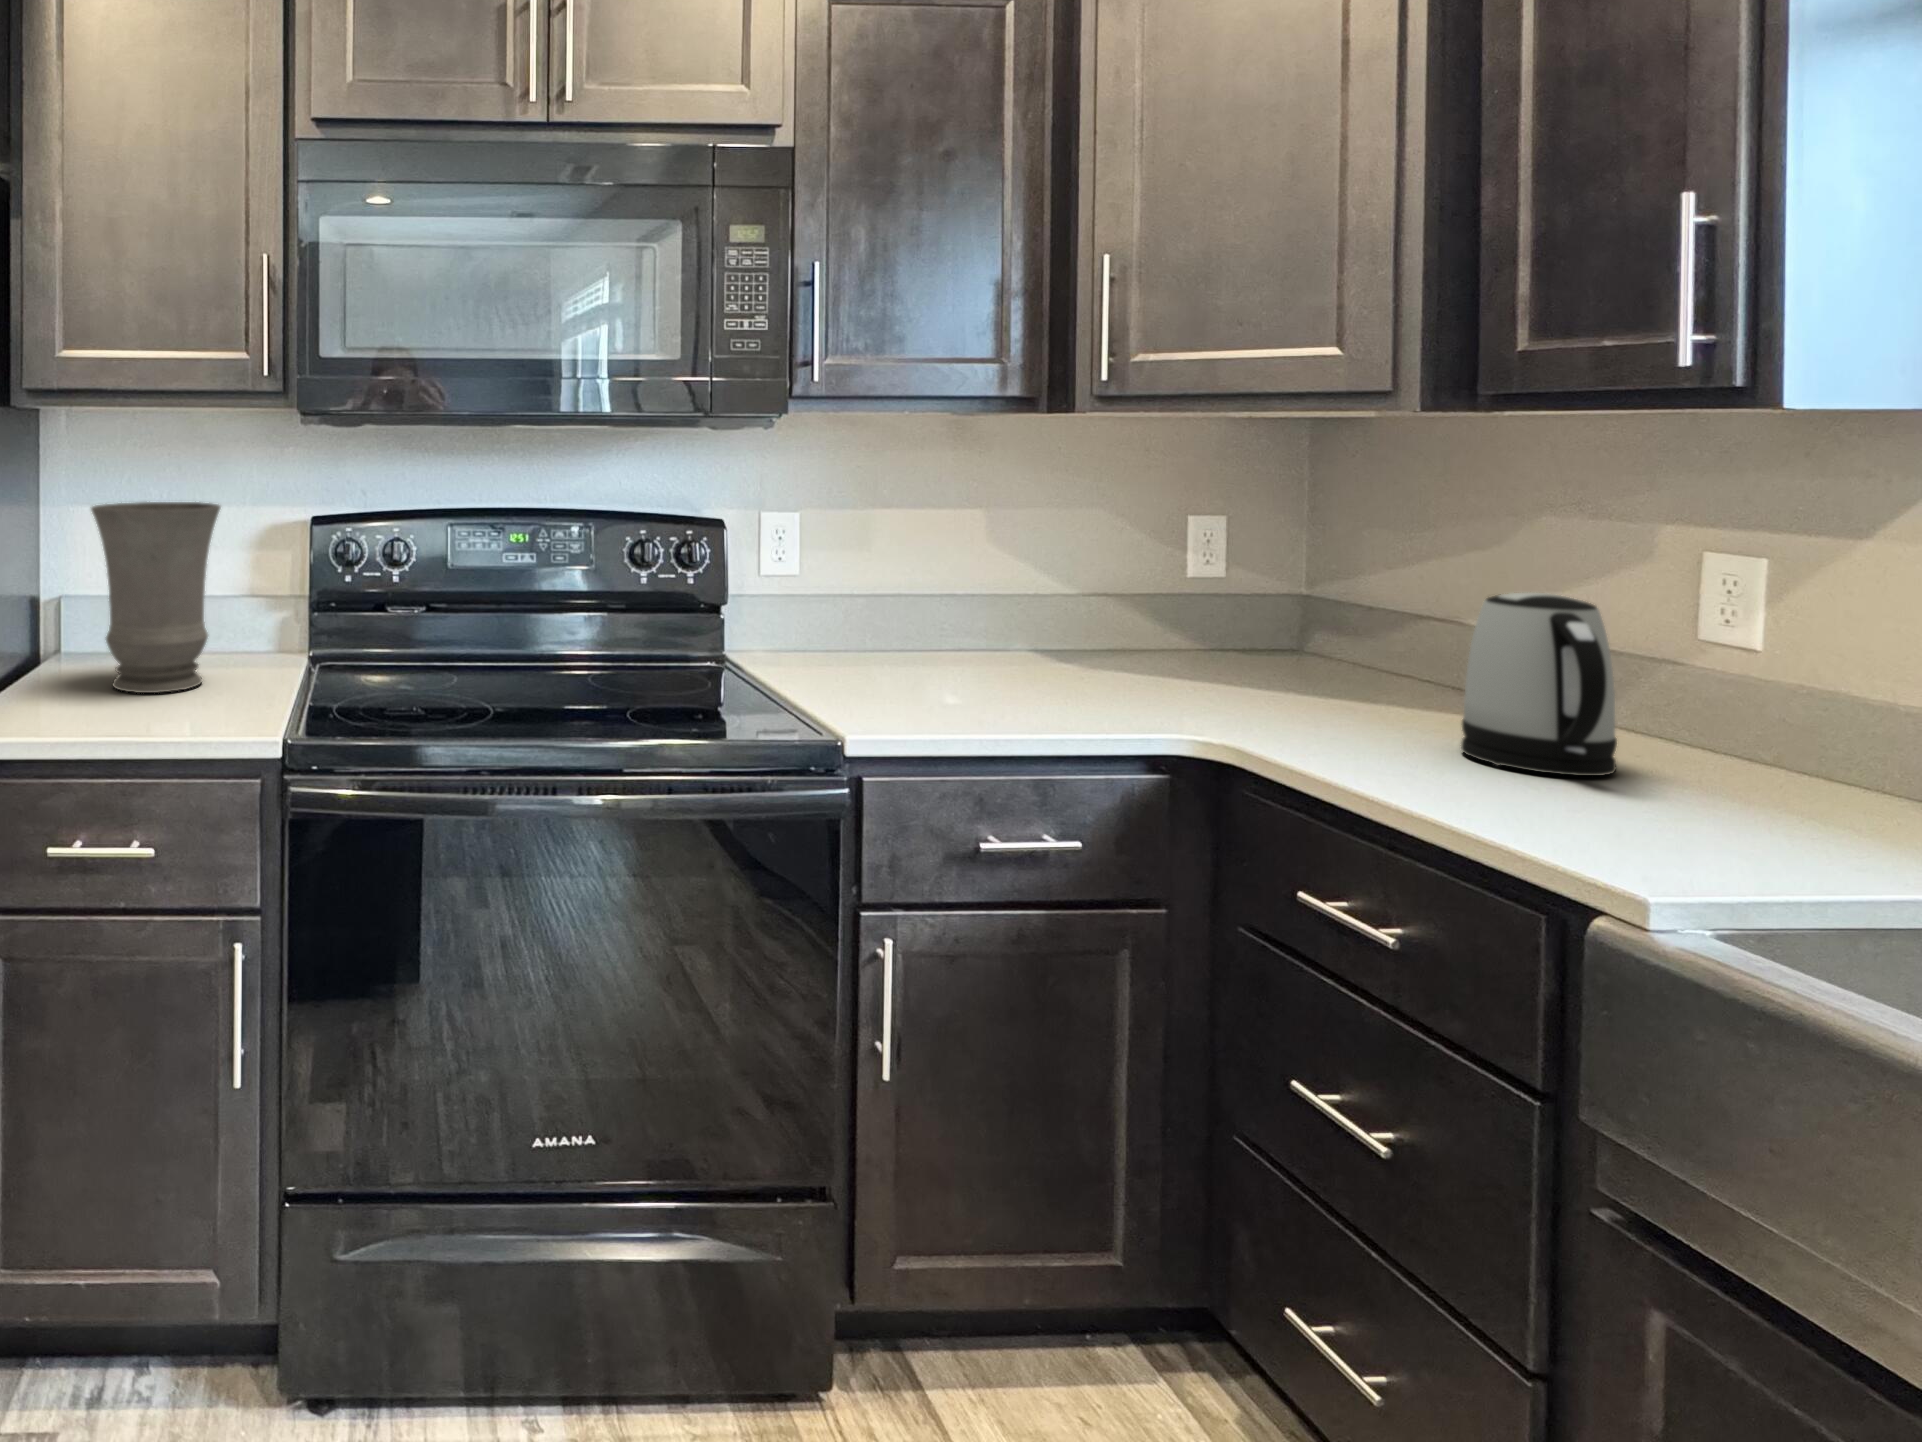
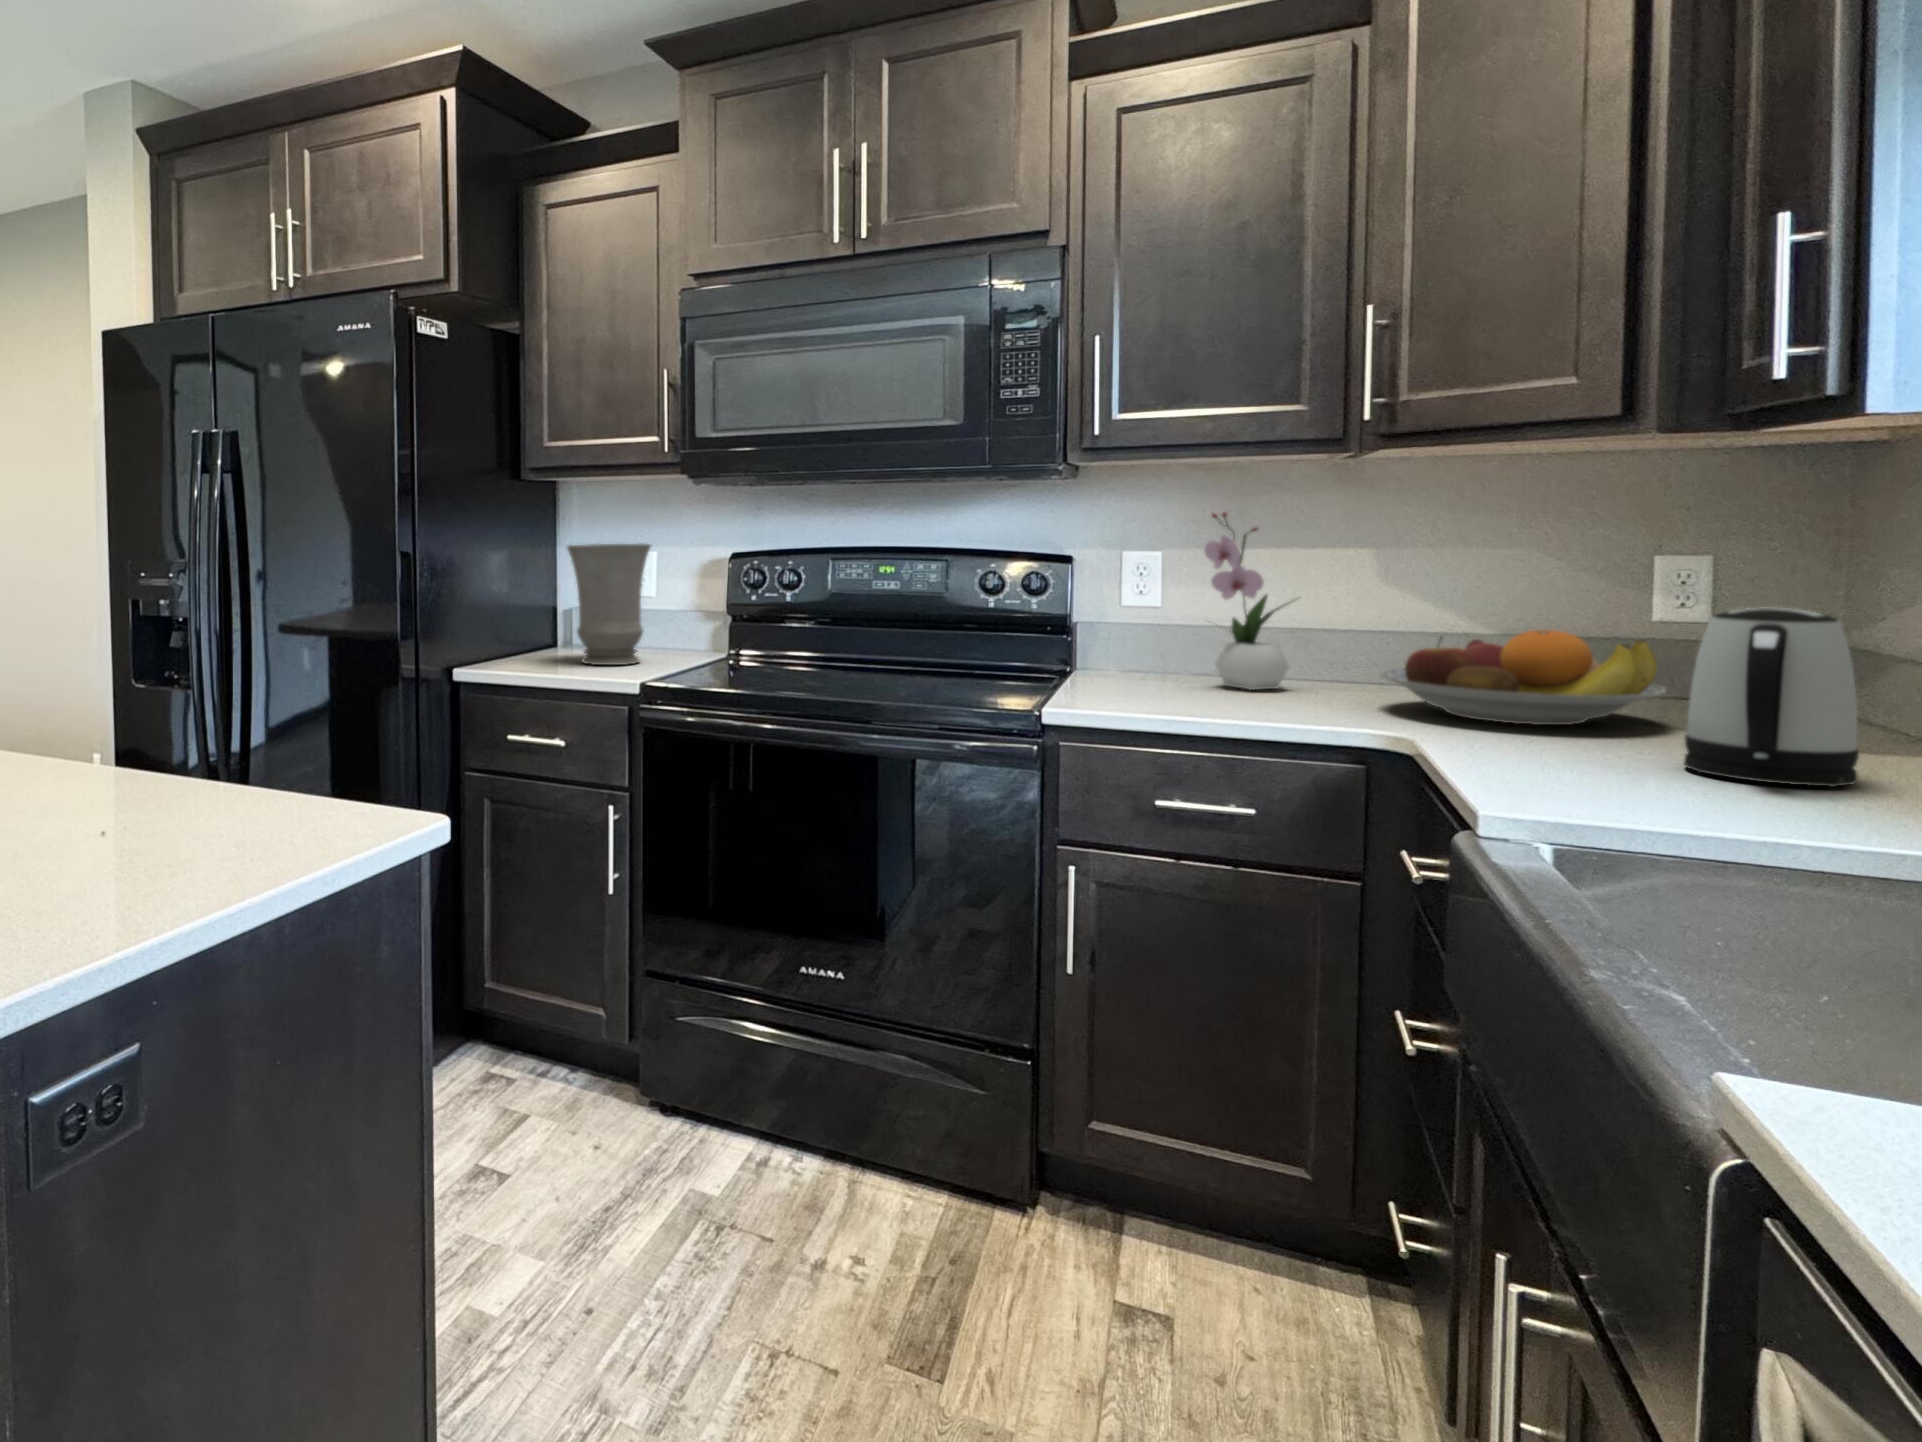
flower arrangement: none [886,472,969,673] -> present [1204,512,1294,690]
fruit bowl: none [1076,603,1331,704] -> present [1381,630,1666,725]

